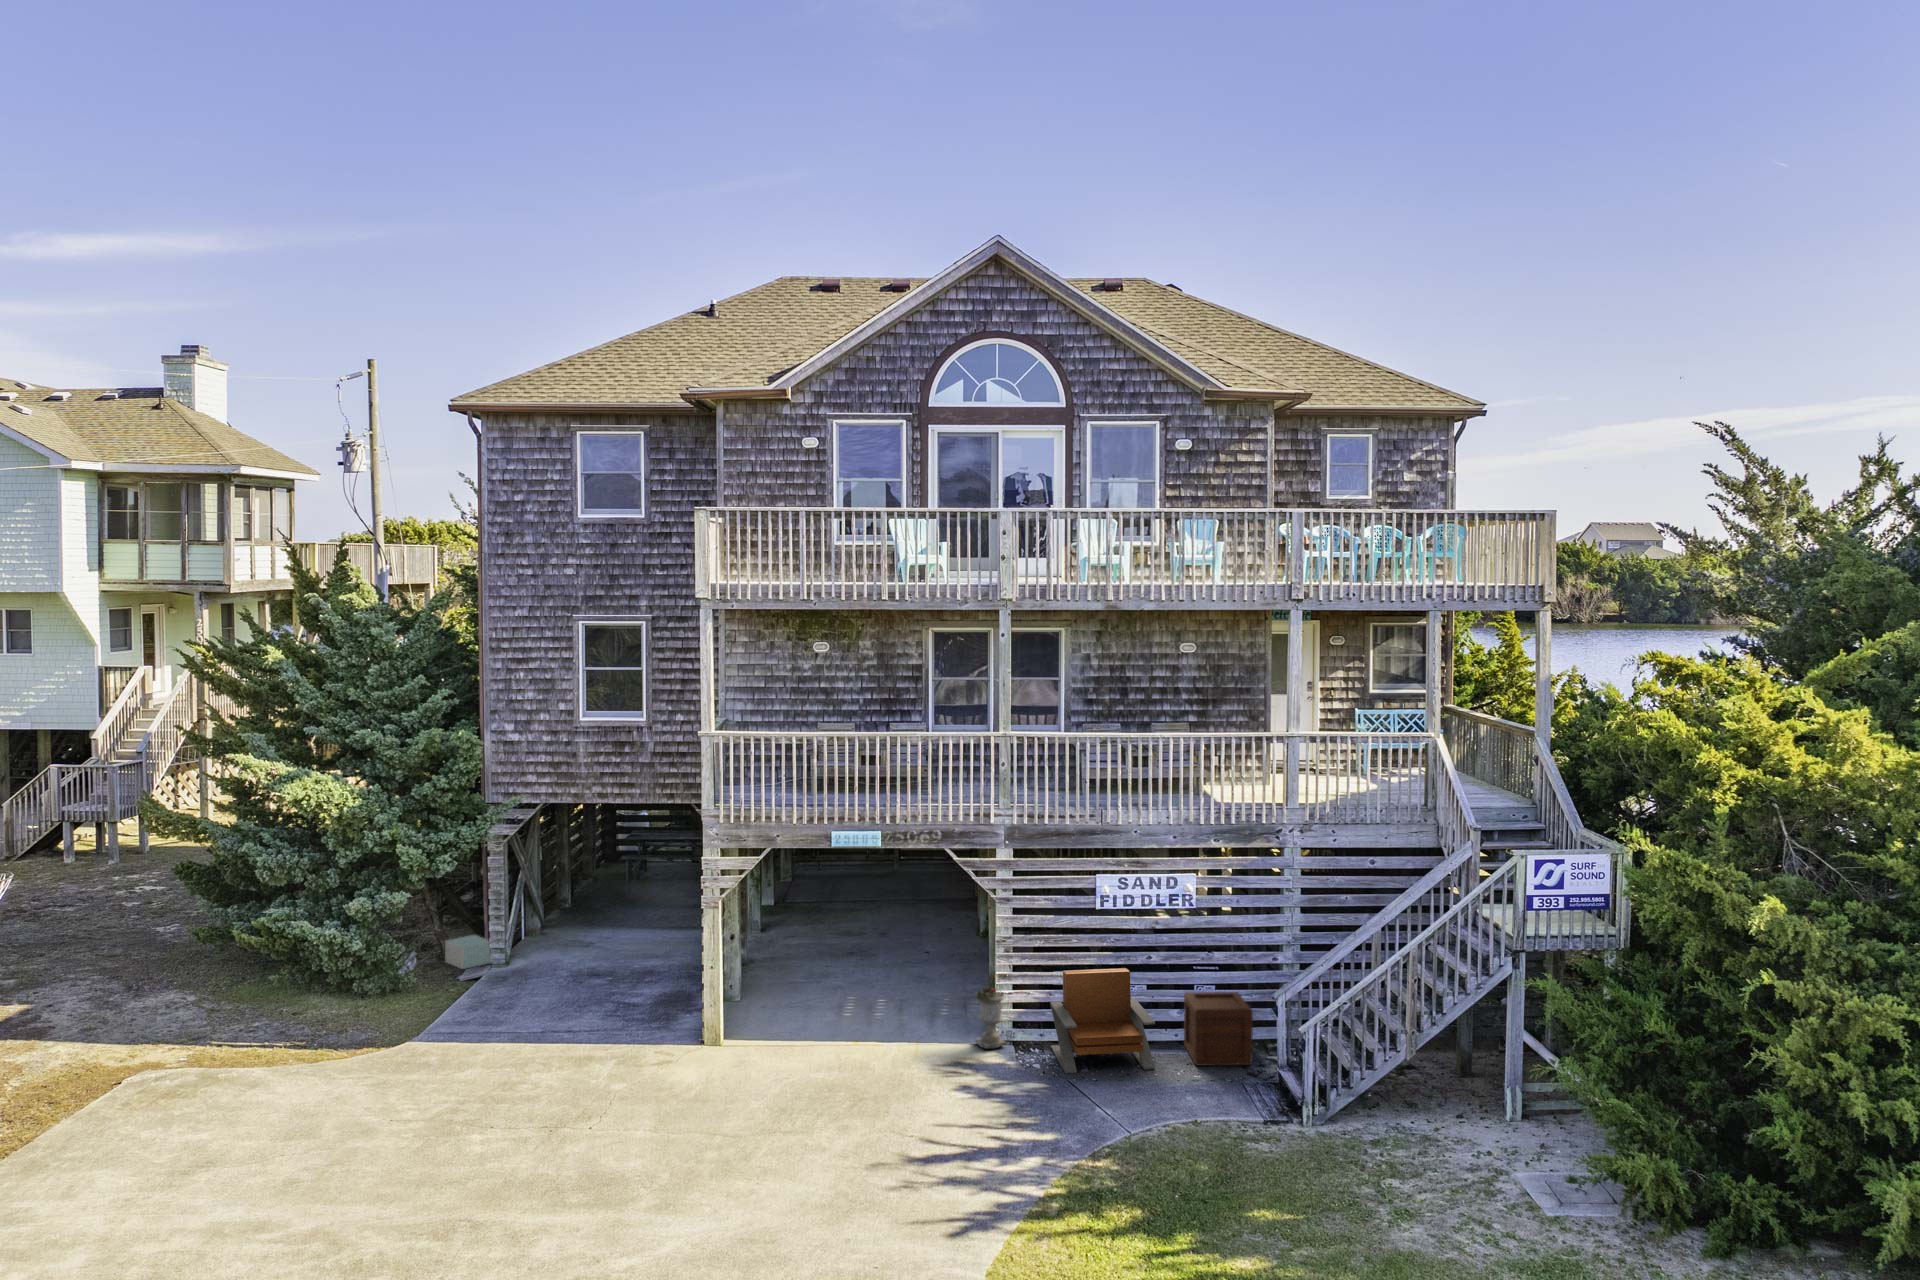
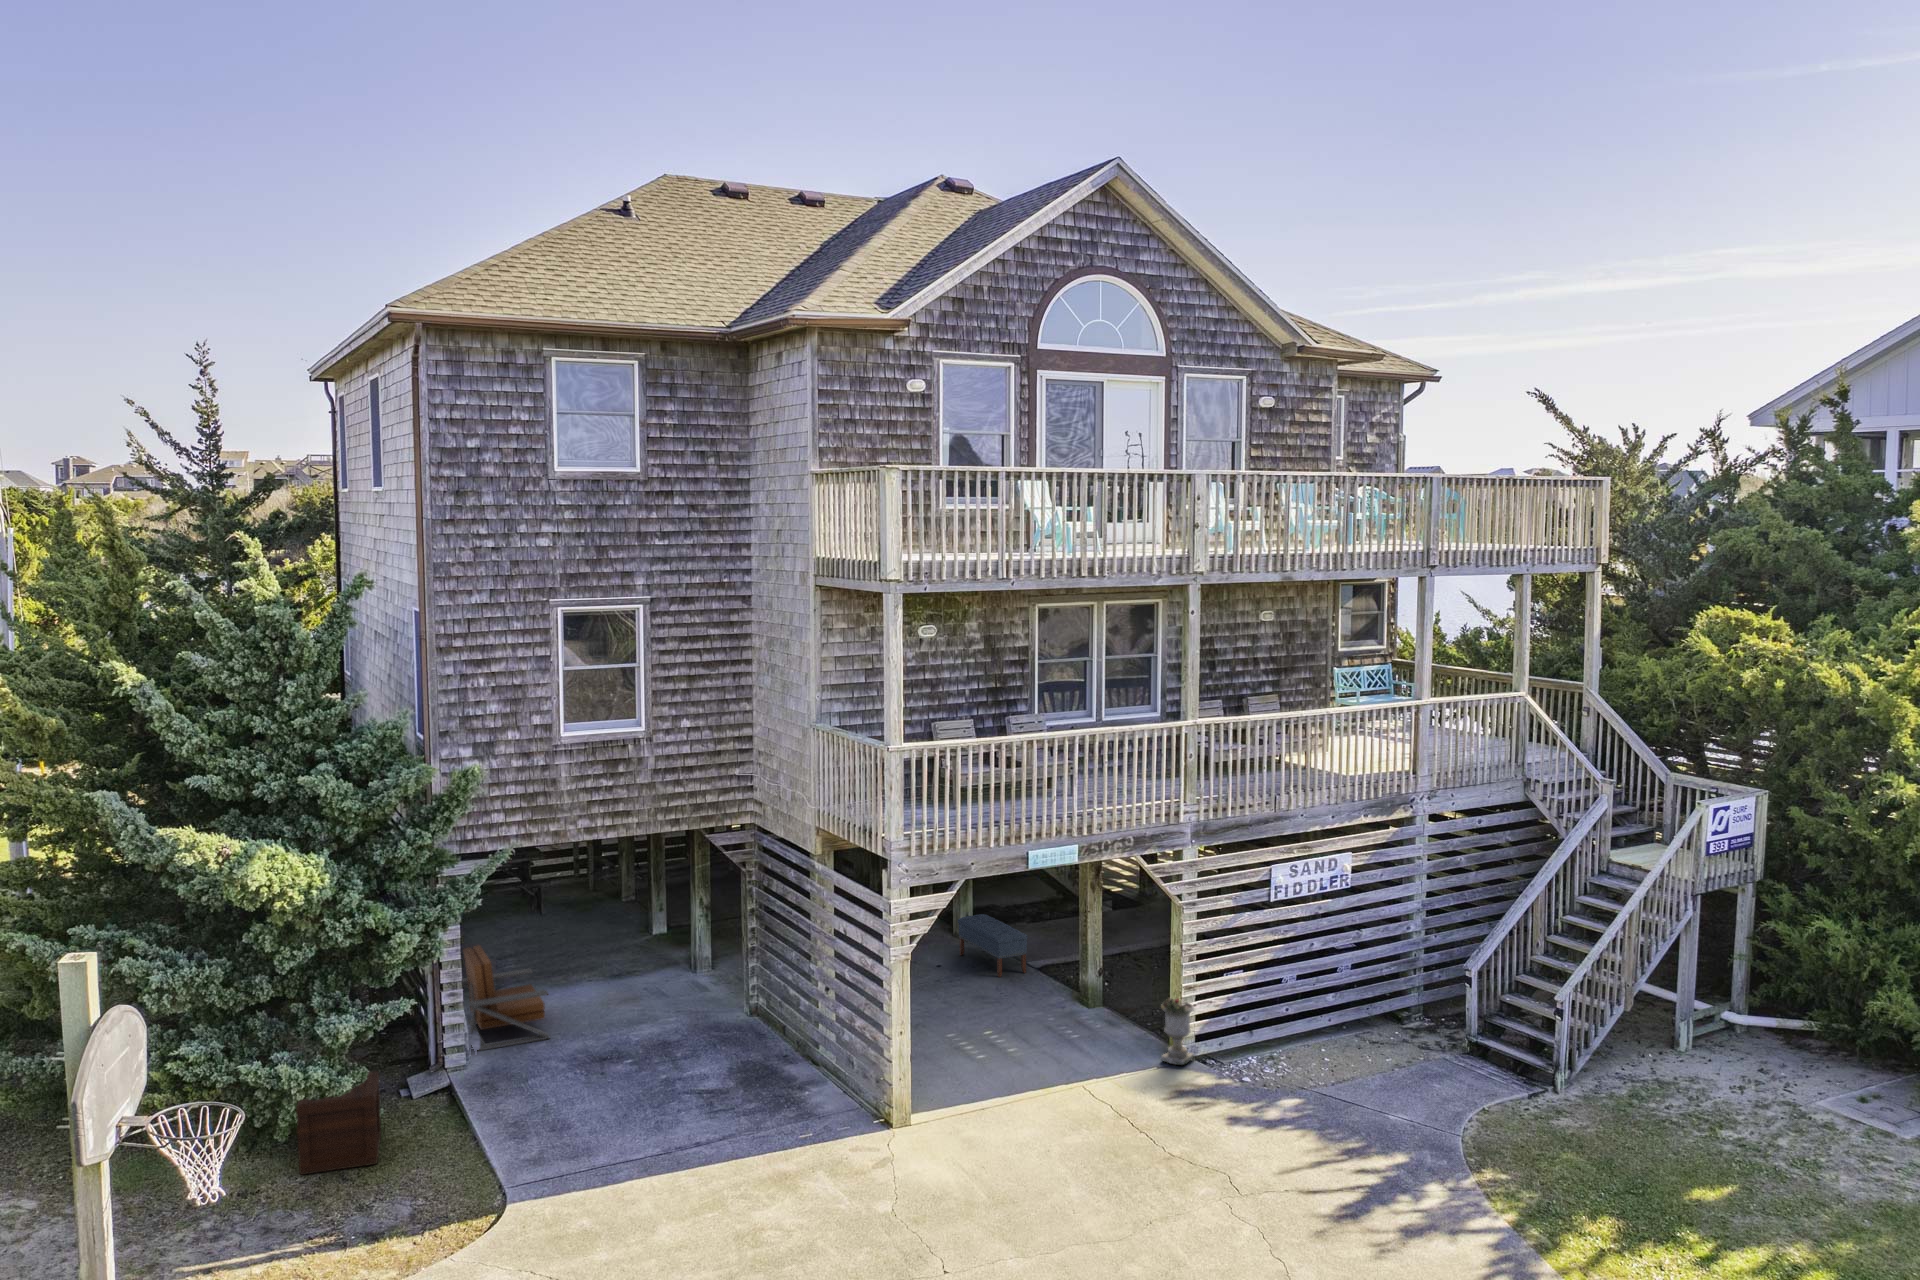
bench: none [949,907,982,962] -> present [958,914,1028,977]
storage box: present [445,935,491,969] -> none [388,1032,458,1081]
lounge chair: present [1050,968,1155,1073] -> present [462,945,550,1050]
wooden crate: present [1184,992,1253,1066] -> present [296,1071,381,1175]

